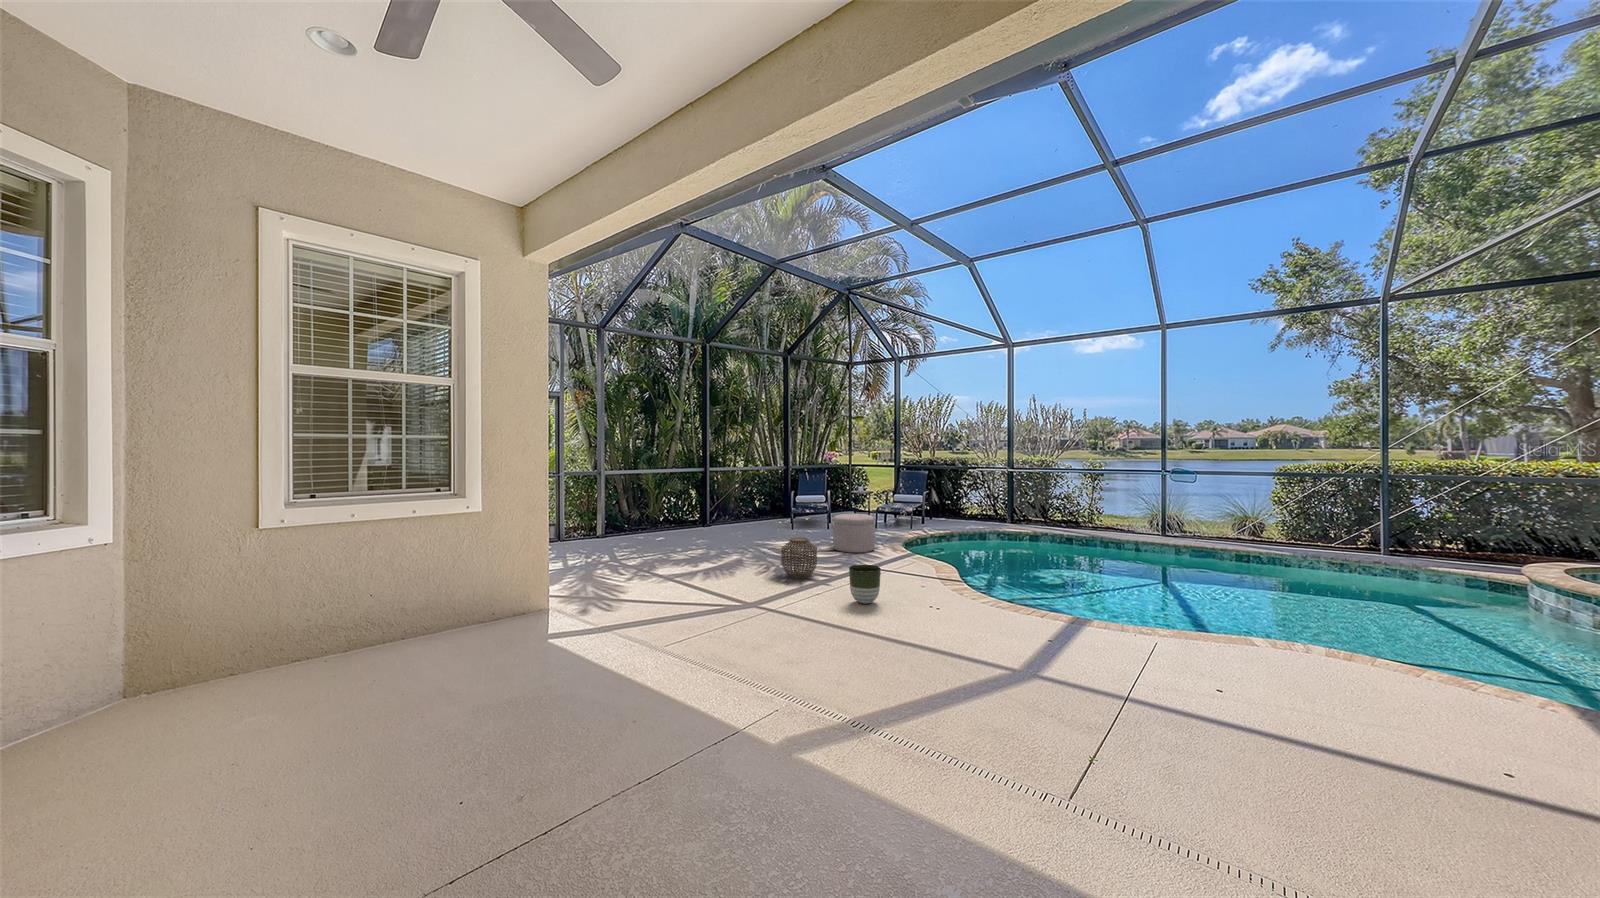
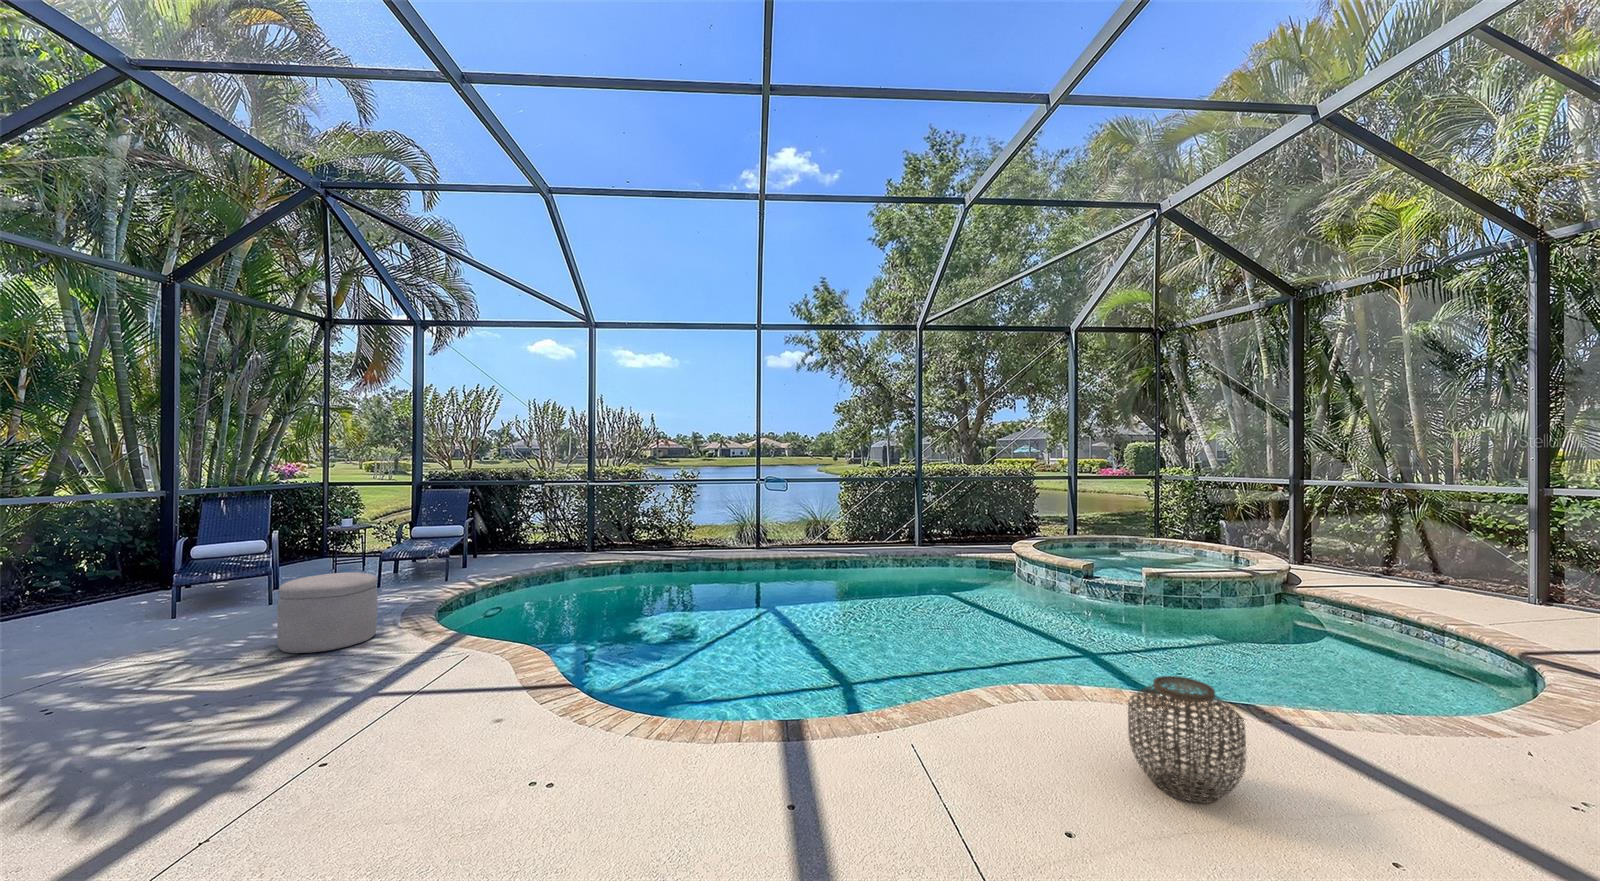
woven basket: present [781,538,817,578] -> present [1128,676,1246,803]
planter: present [849,565,881,604] -> none [311,697,399,796]

